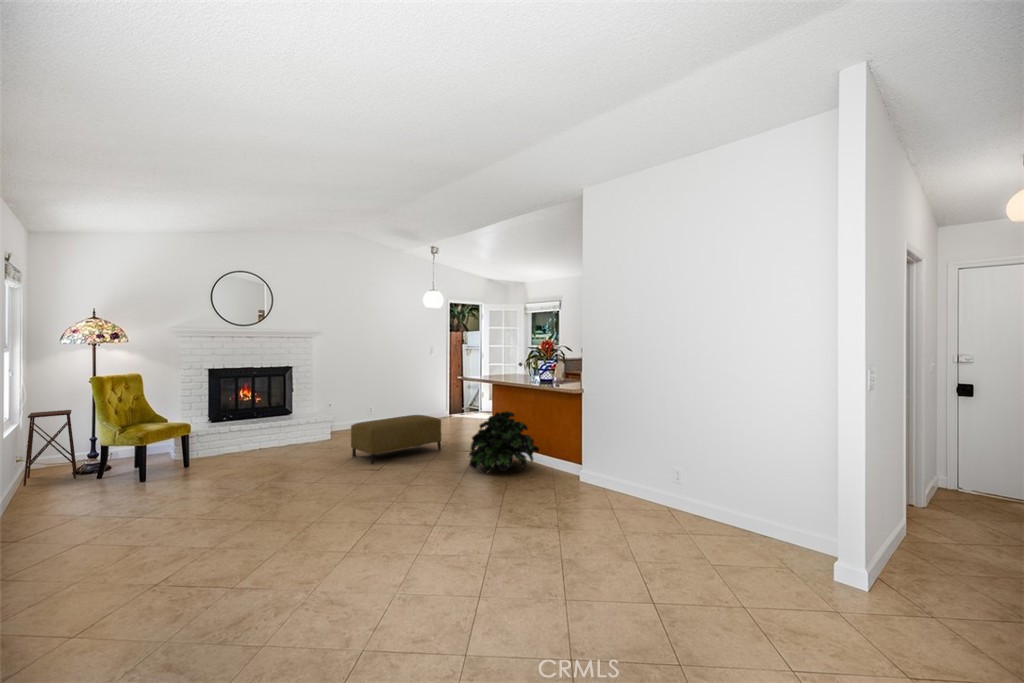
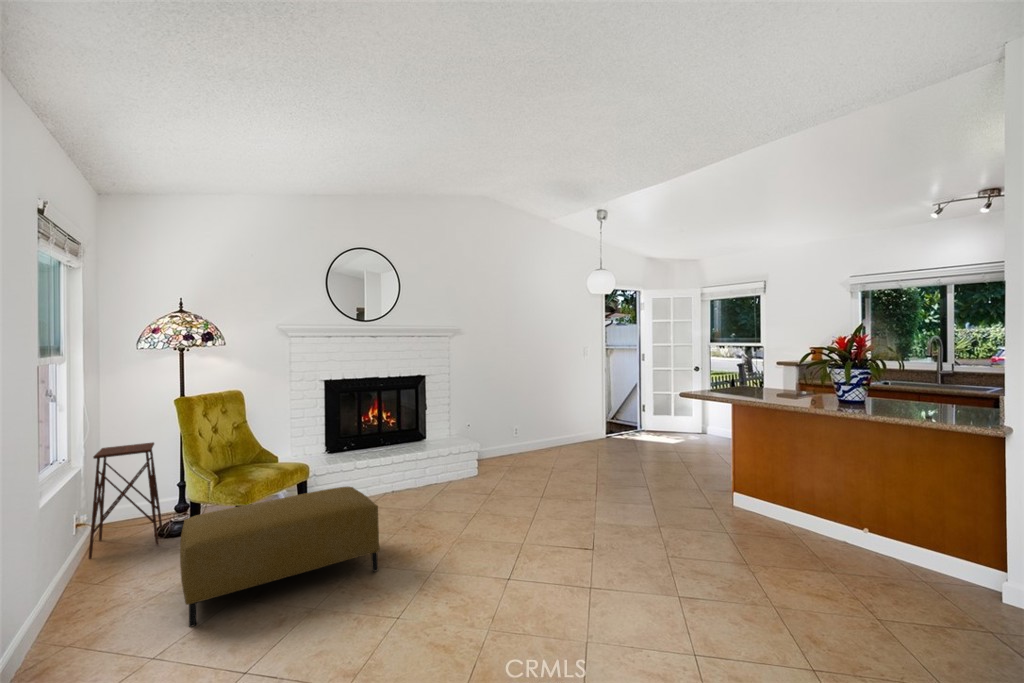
potted plant: present [469,411,539,473] -> none [740,458,880,575]
ottoman: present [351,415,442,465] -> present [180,486,380,627]

